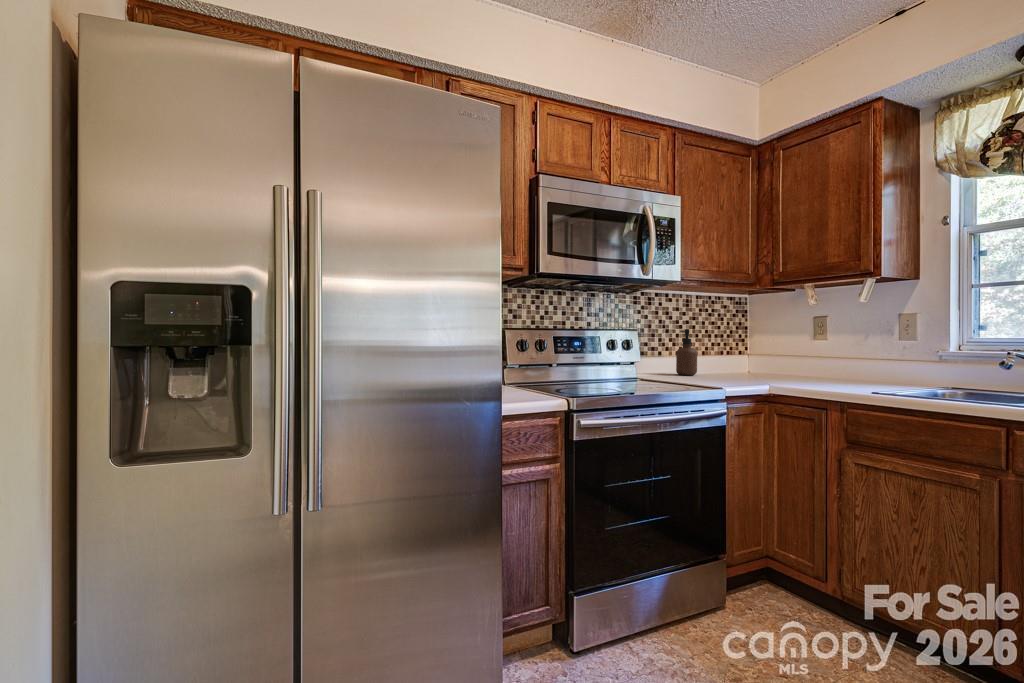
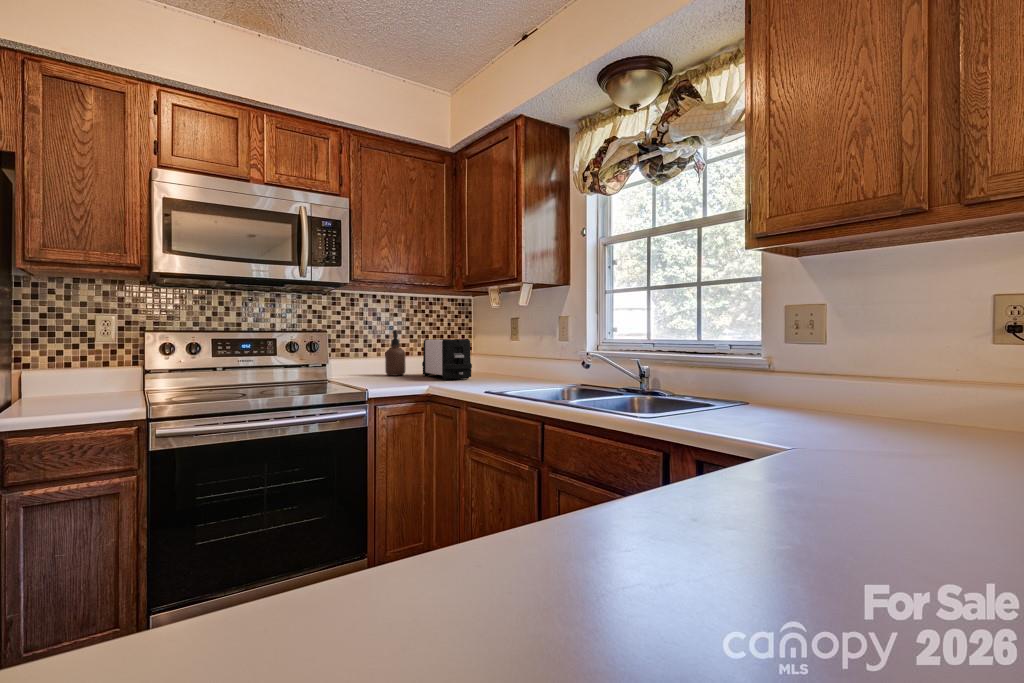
toaster: none [715,339,786,381] -> present [422,339,472,380]

